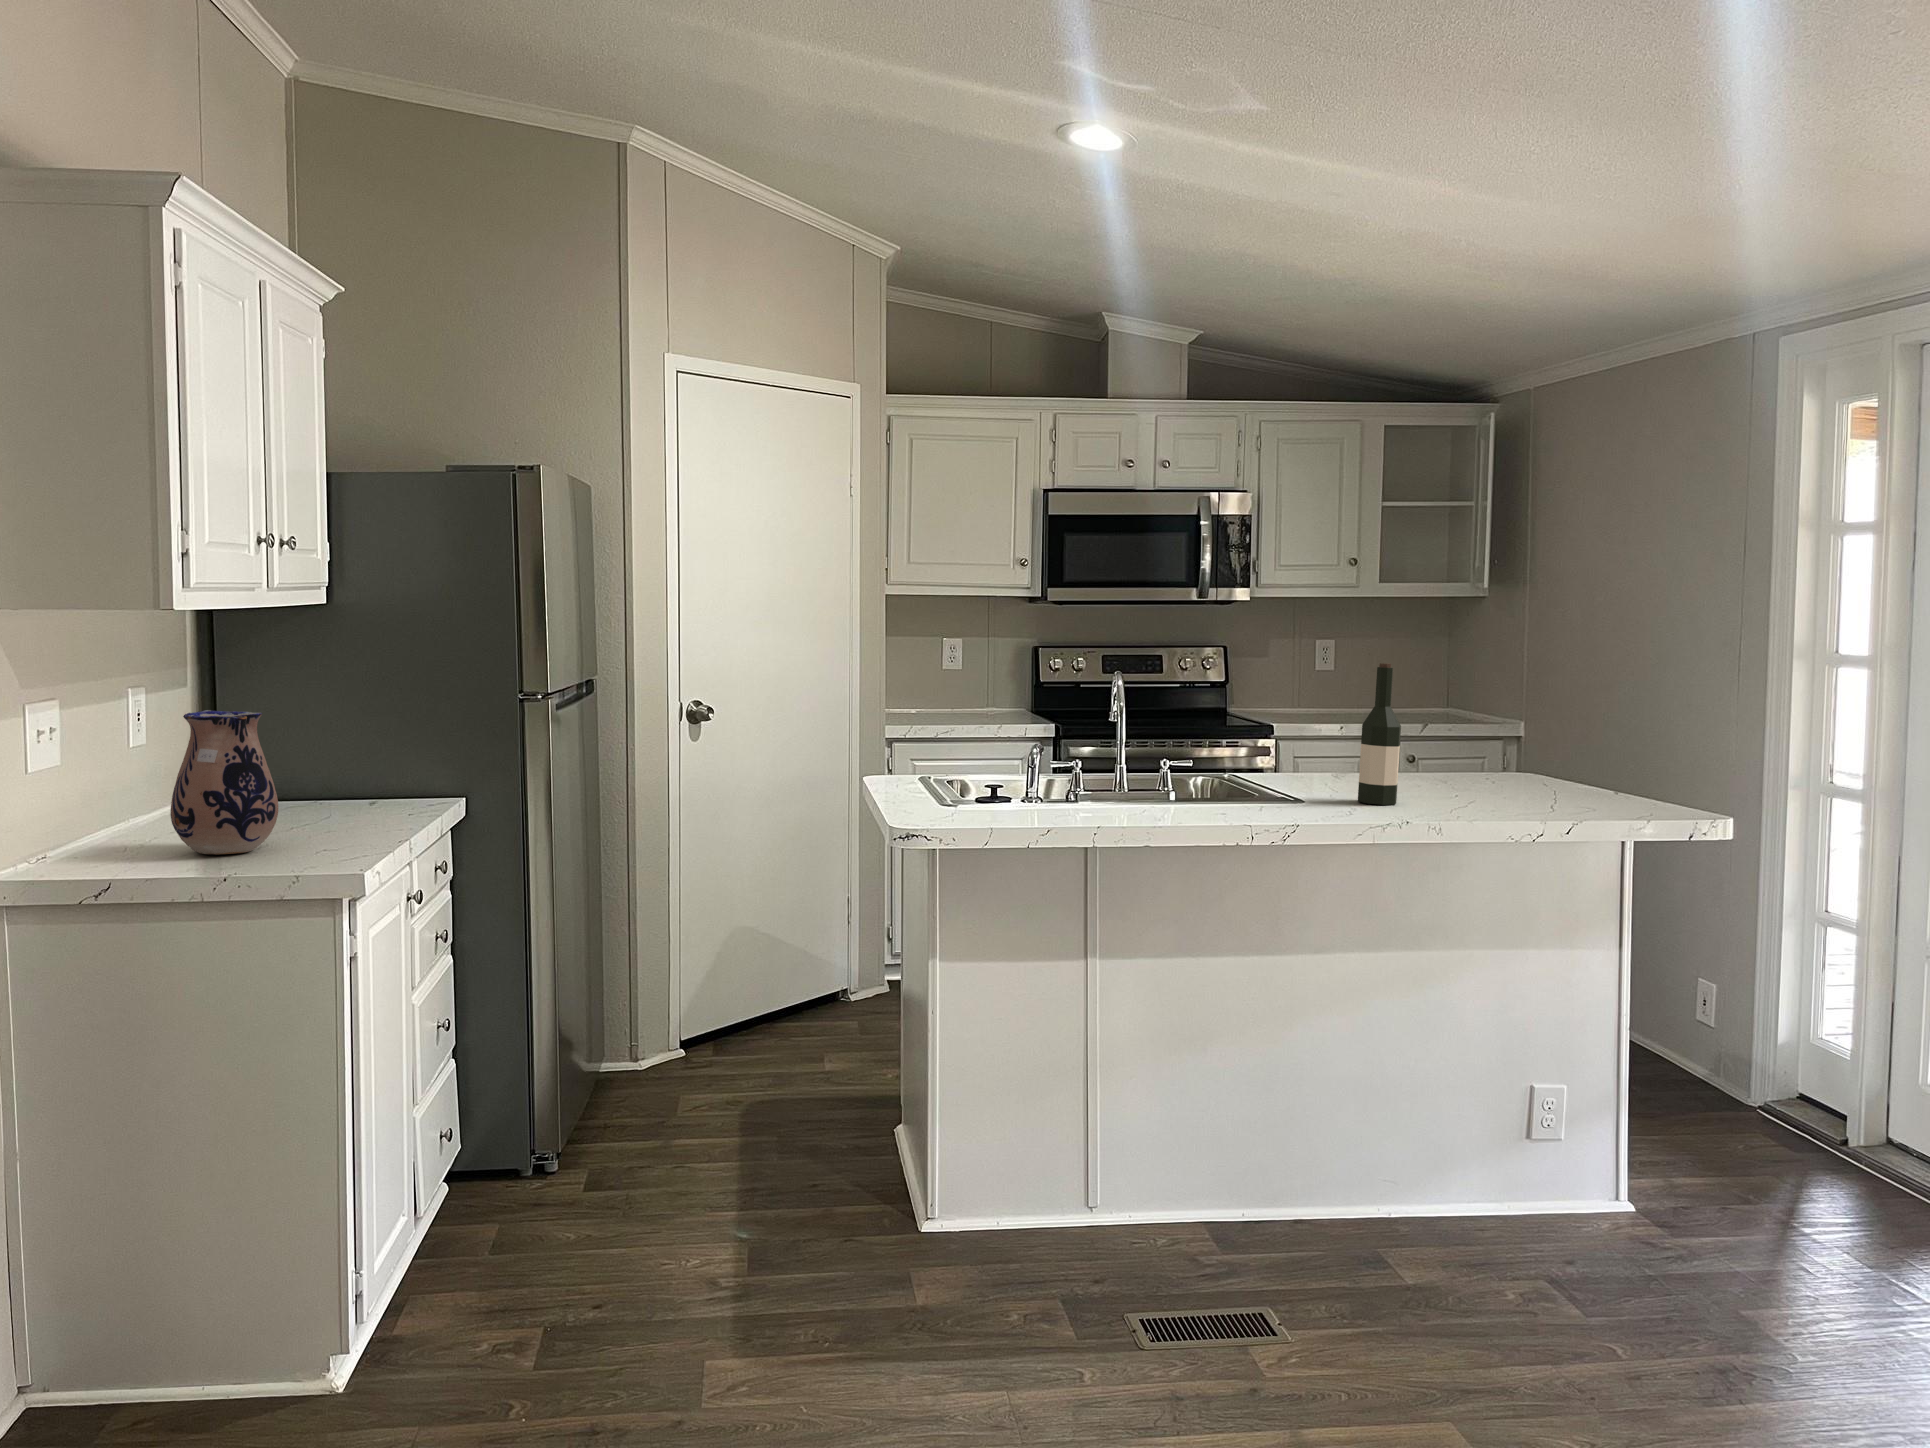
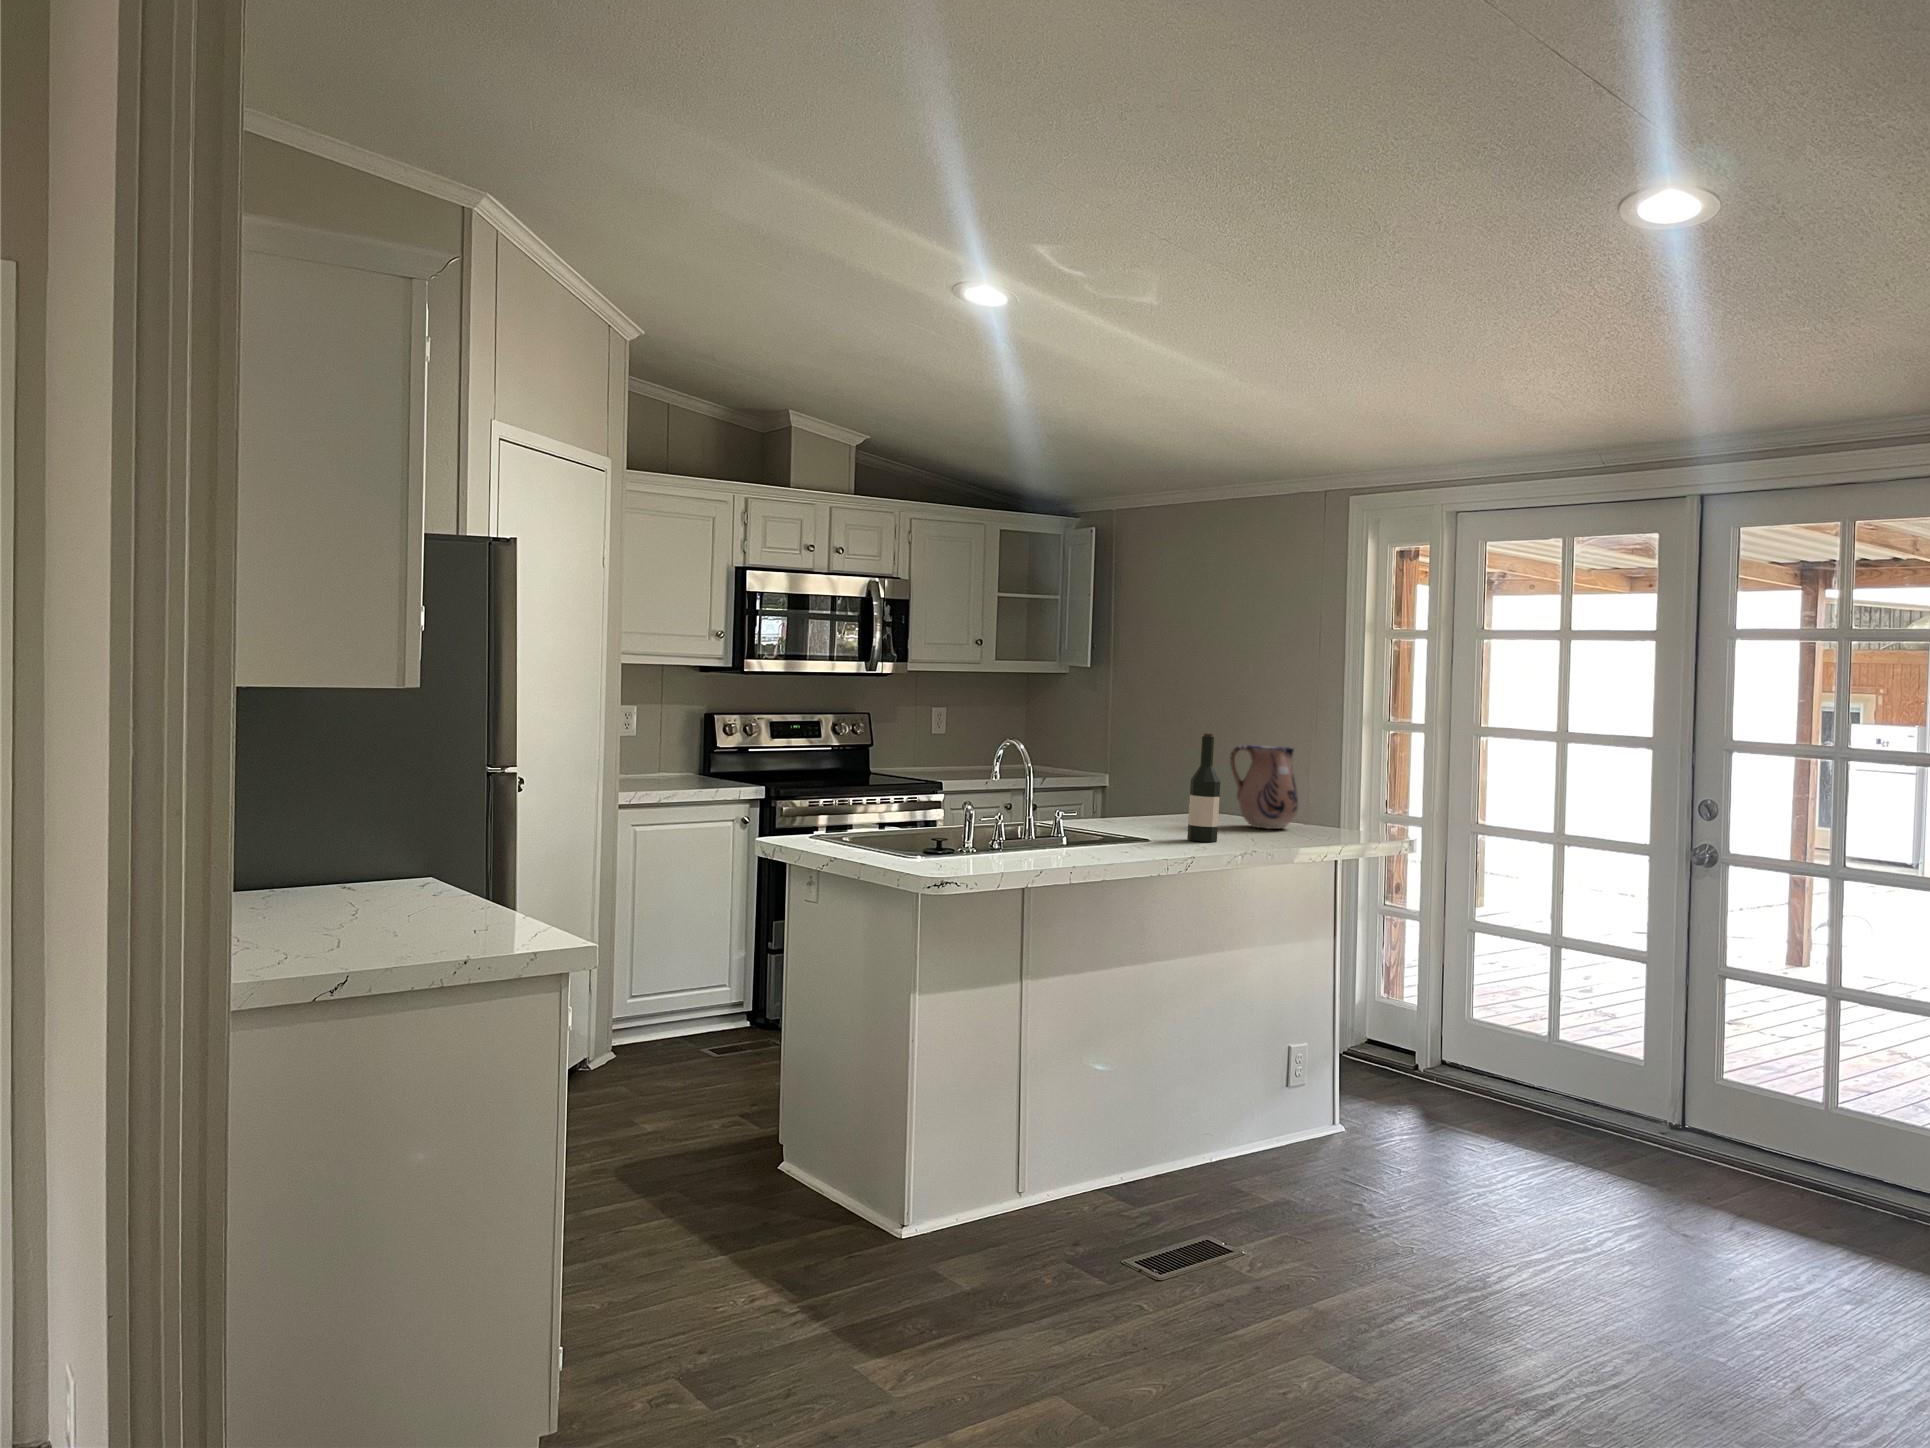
ceramic pitcher: present [170,710,278,855] -> present [1230,745,1298,829]

